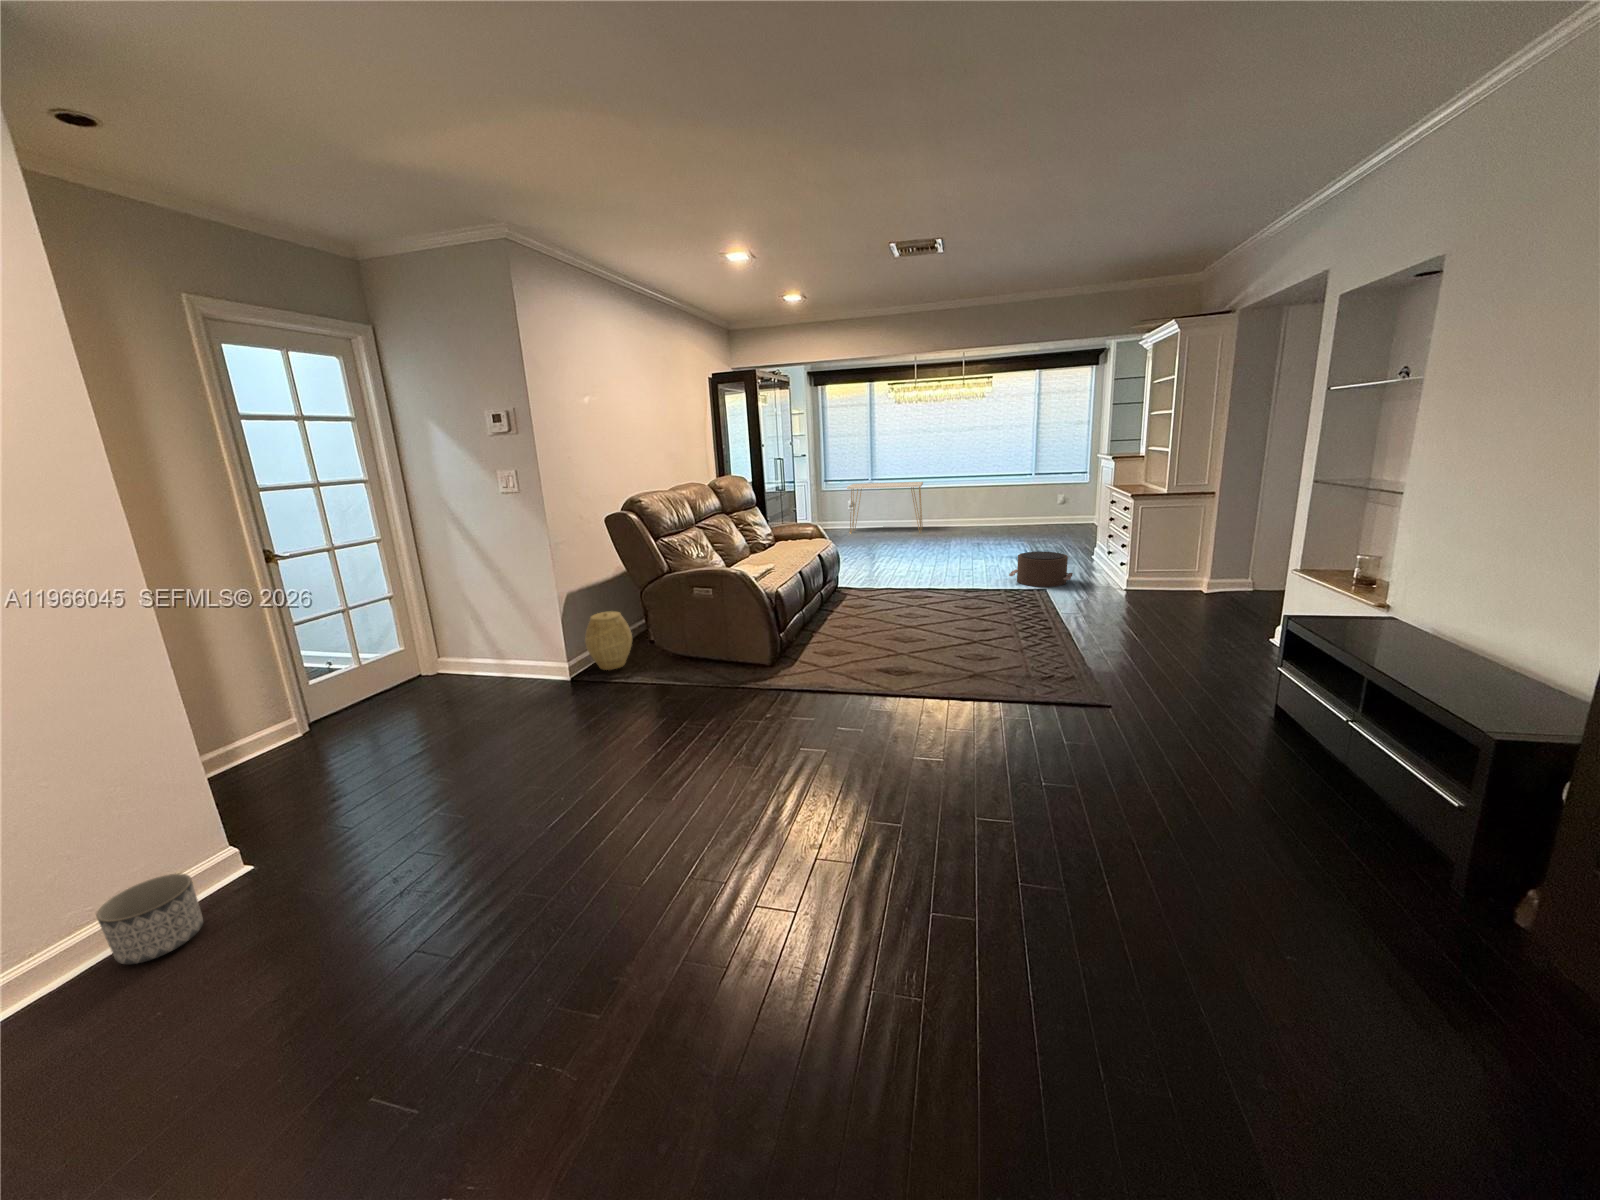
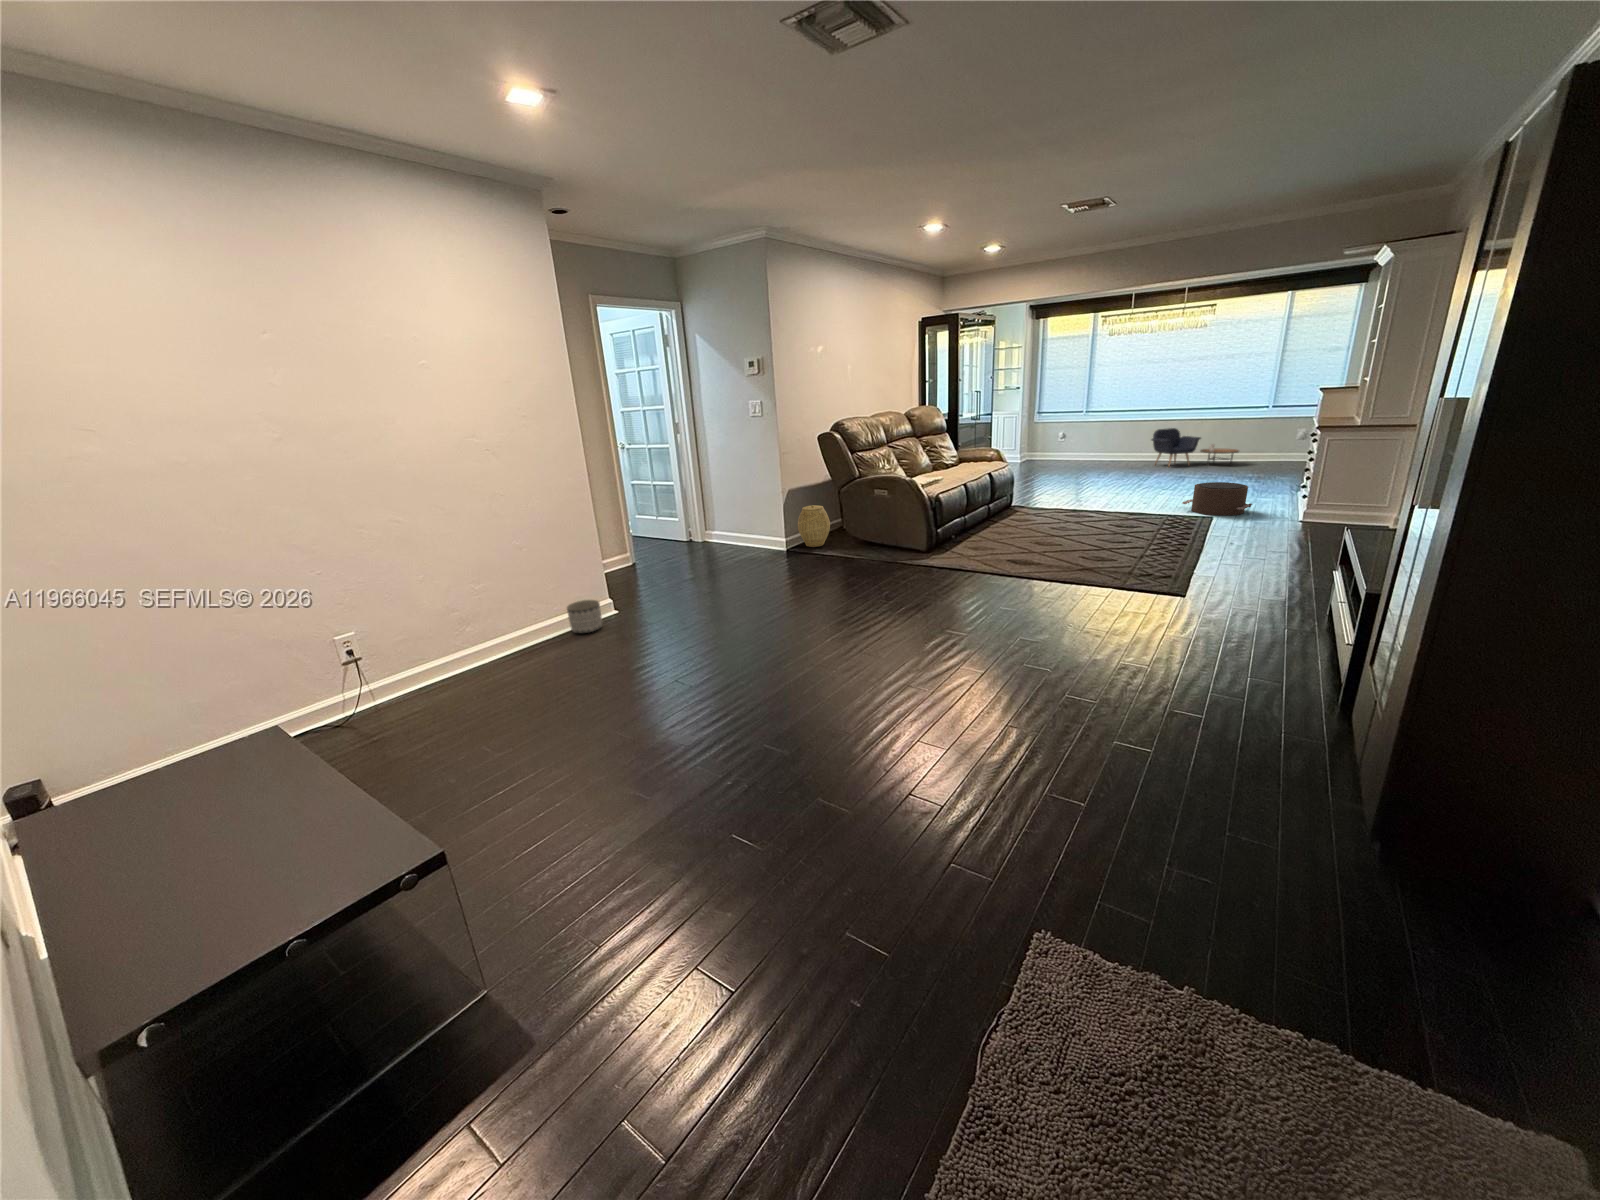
console table: present [847,482,923,534] -> none [1054,414,1139,466]
armchair: none [939,495,1015,534] -> present [1152,428,1239,467]

